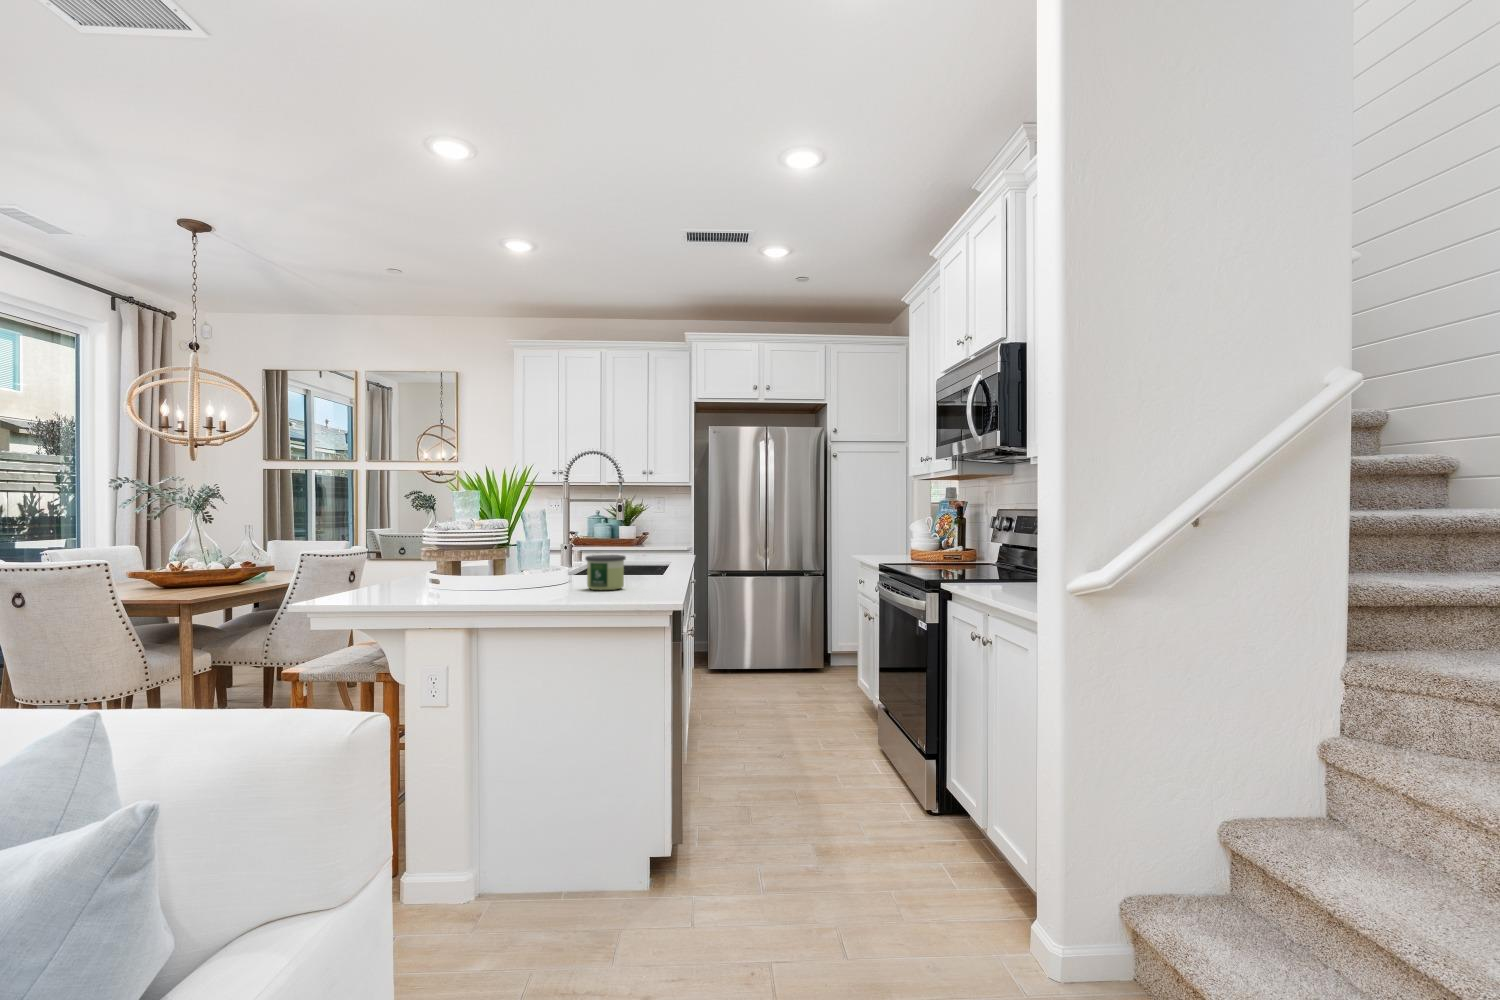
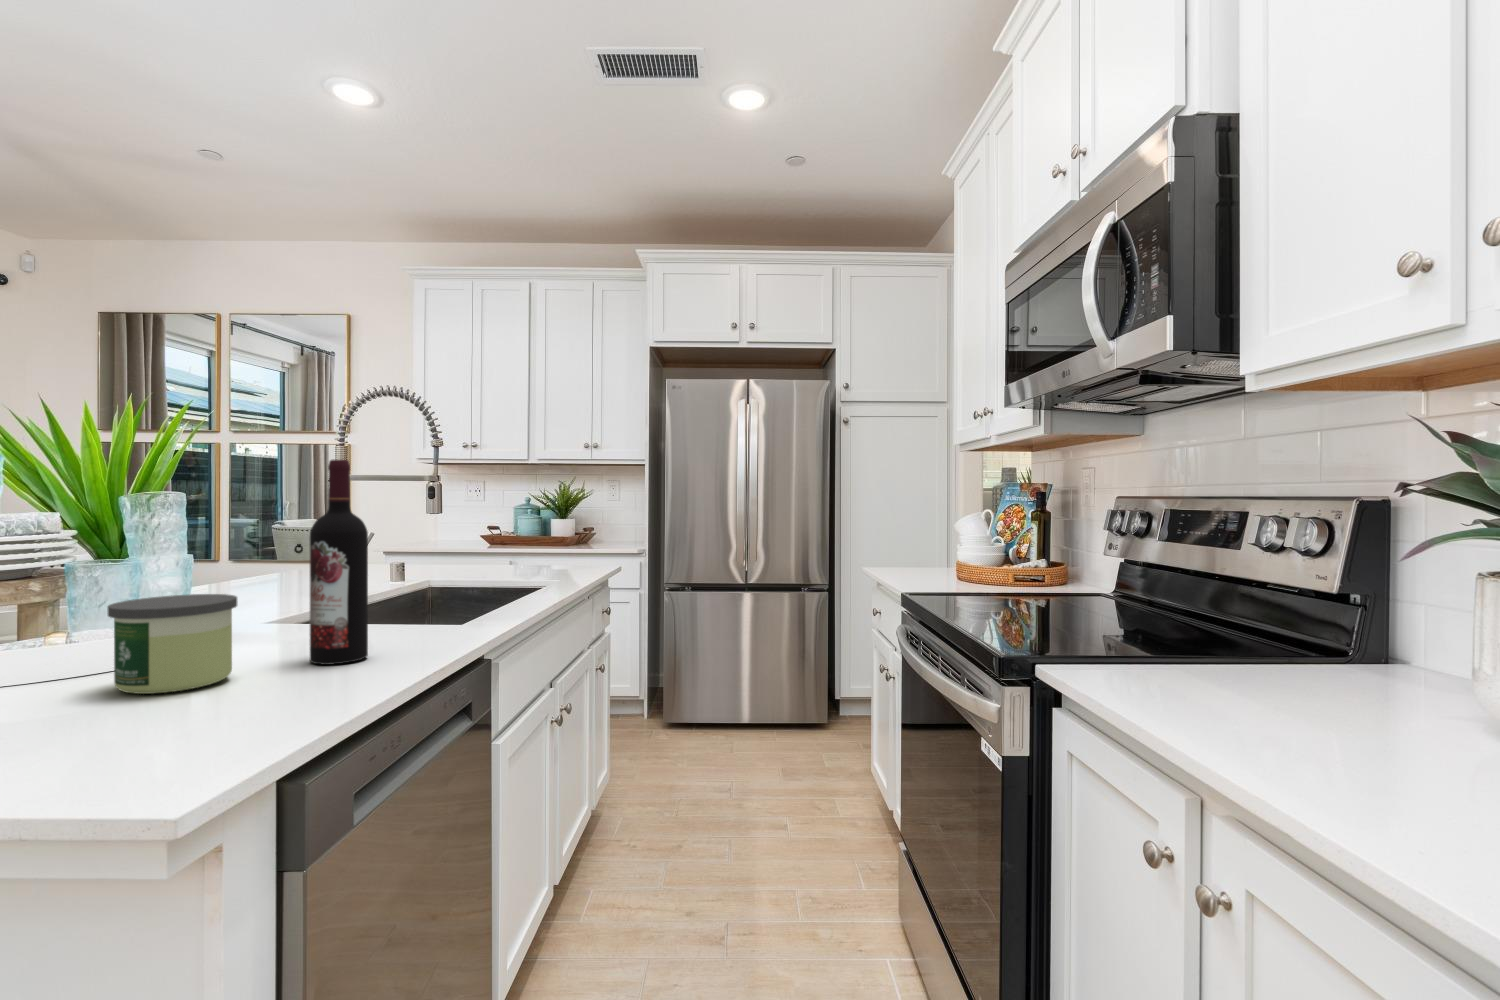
wine bottle: none [636,499,658,585] -> present [310,459,368,665]

